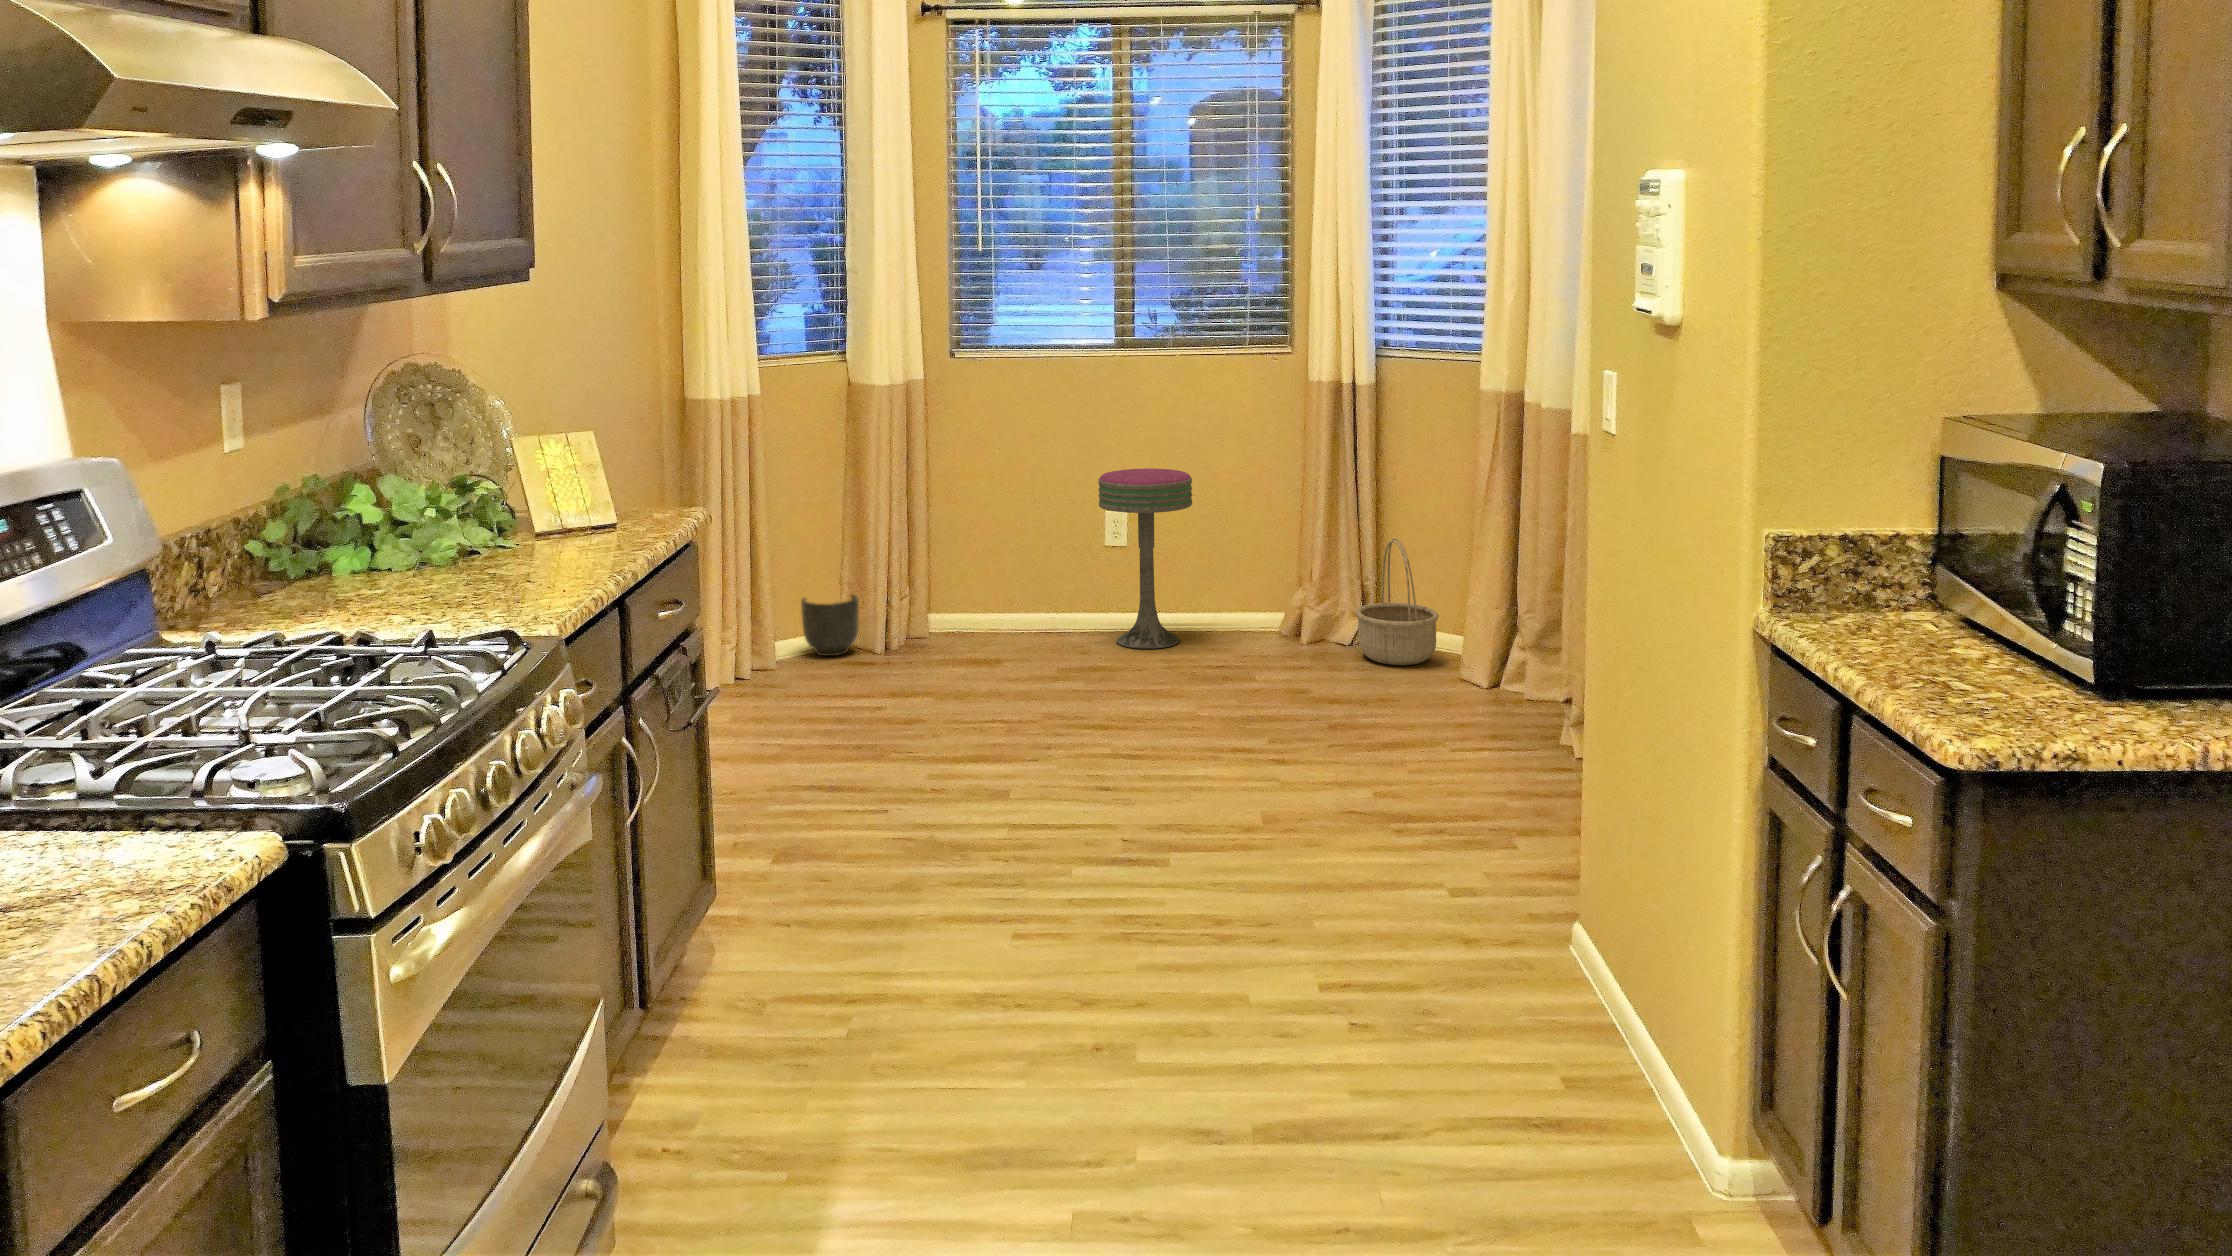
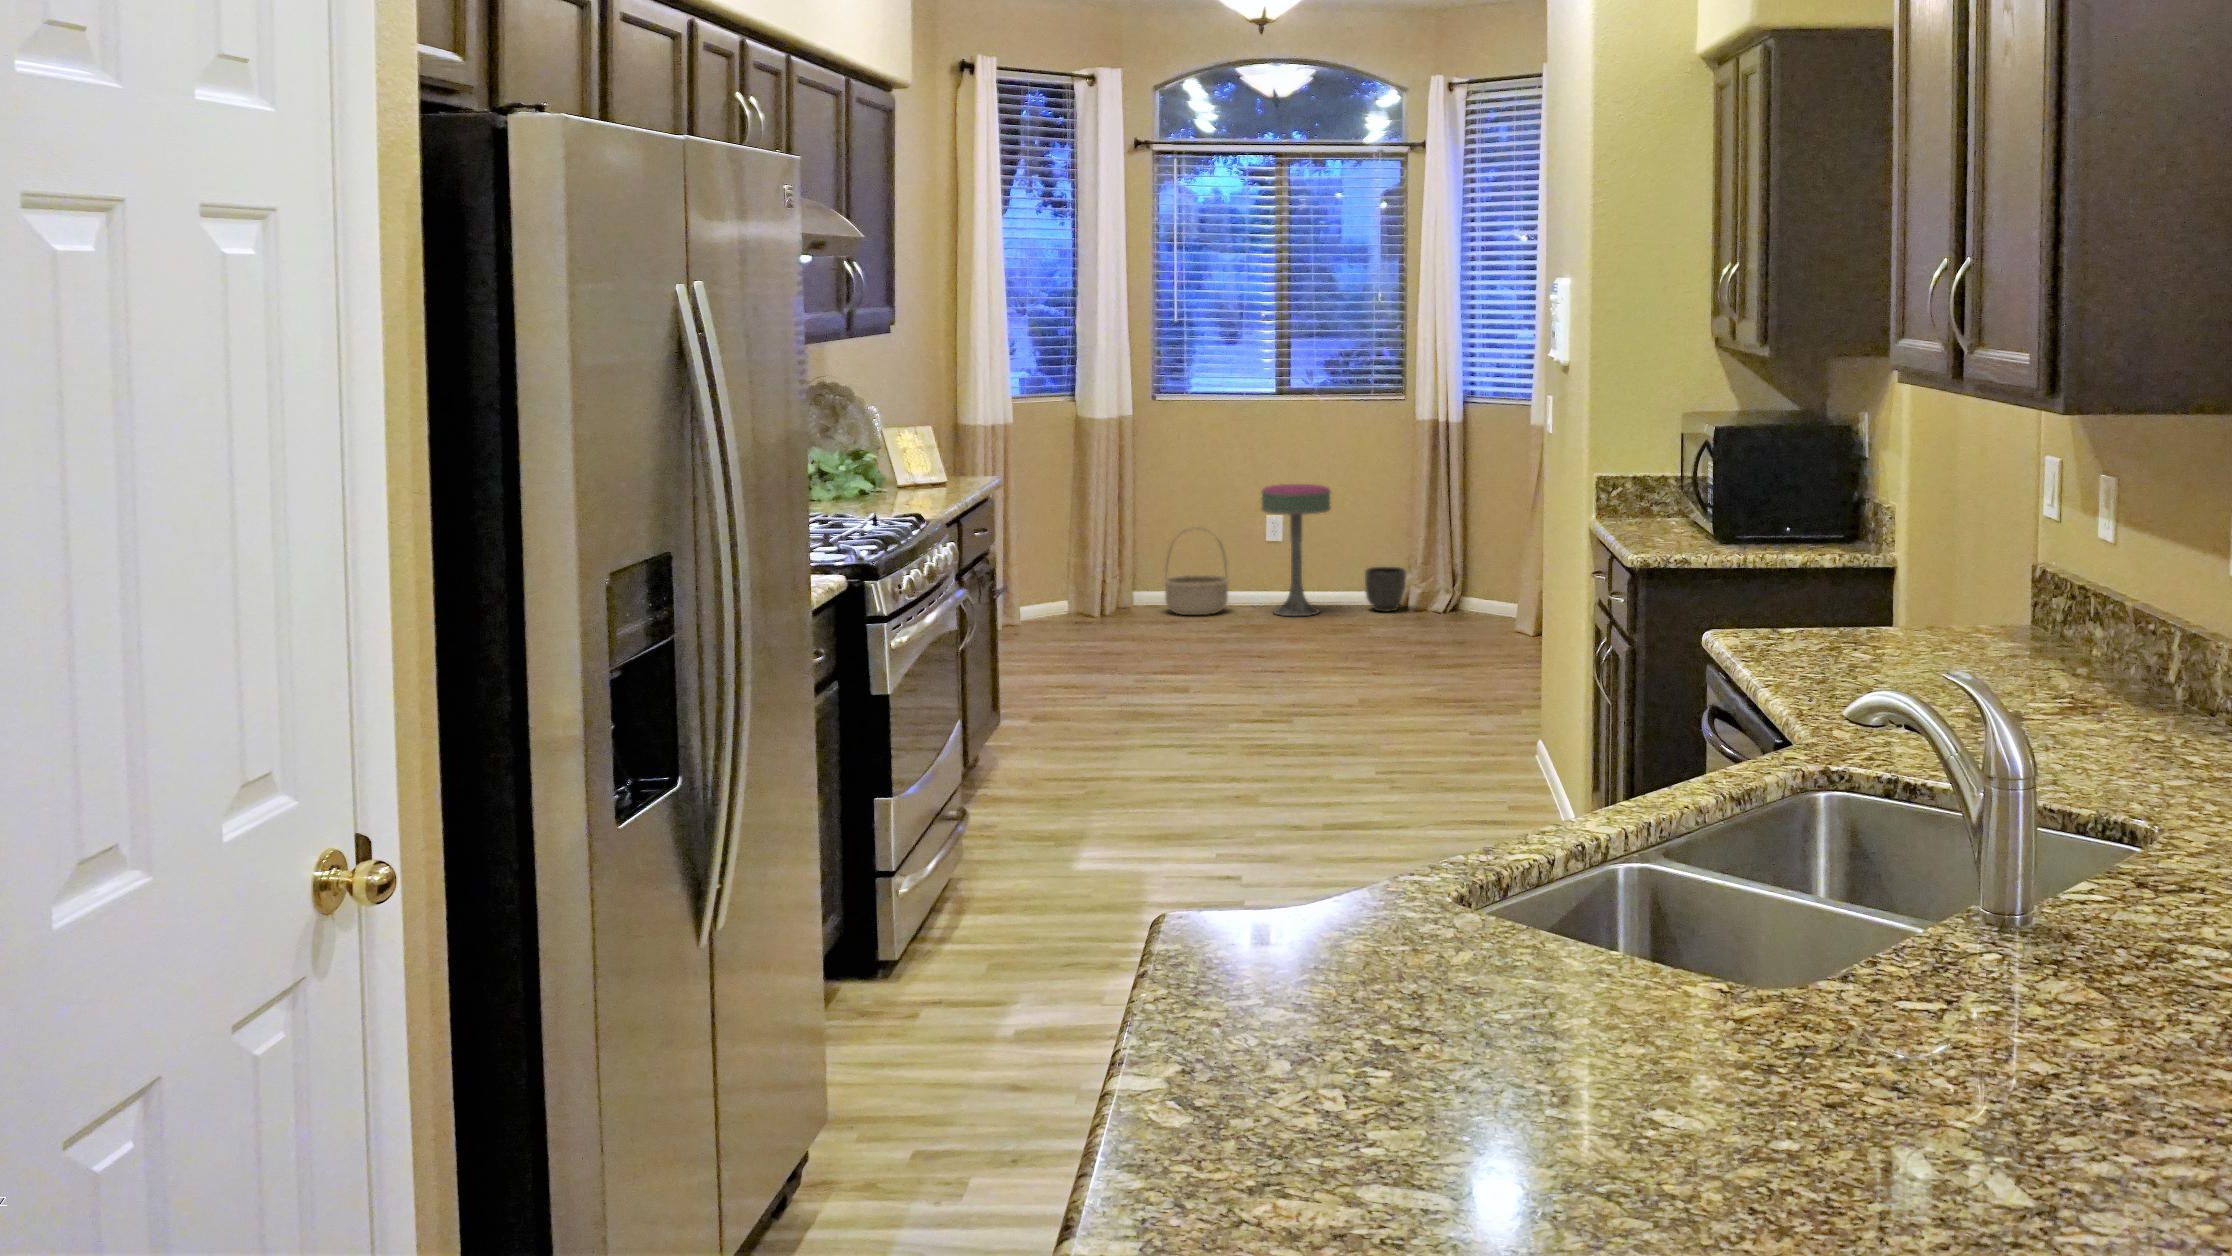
basket: present [1356,538,1439,665] -> present [1164,528,1229,615]
planter: present [801,595,859,656] -> present [1365,567,1406,612]

